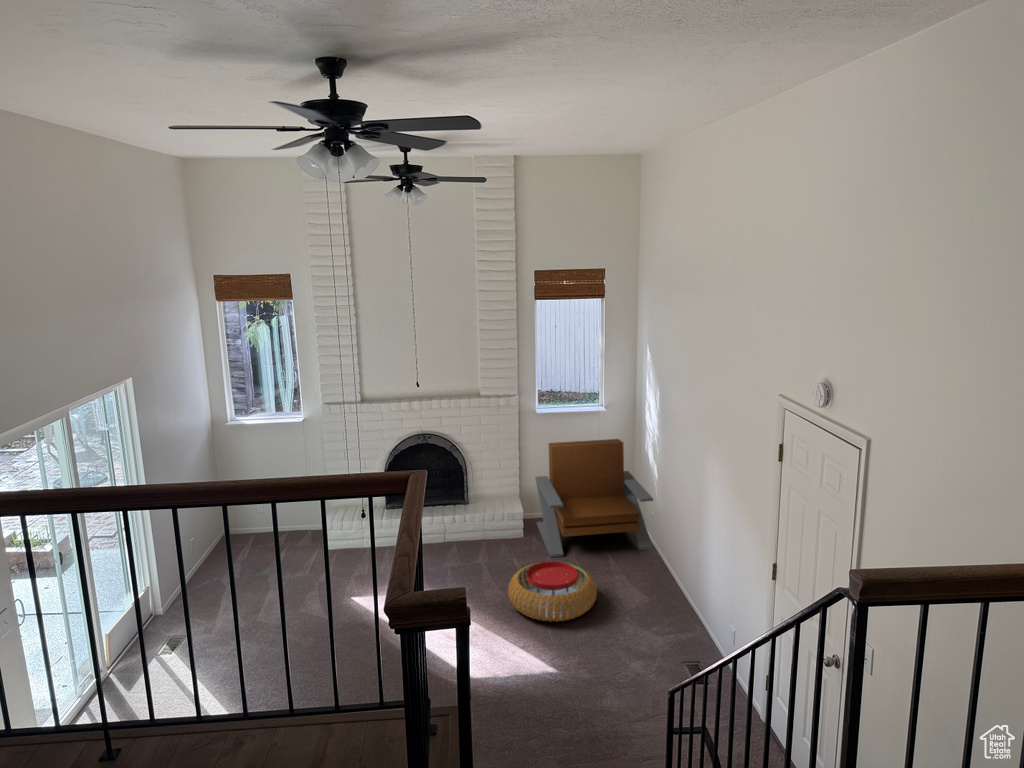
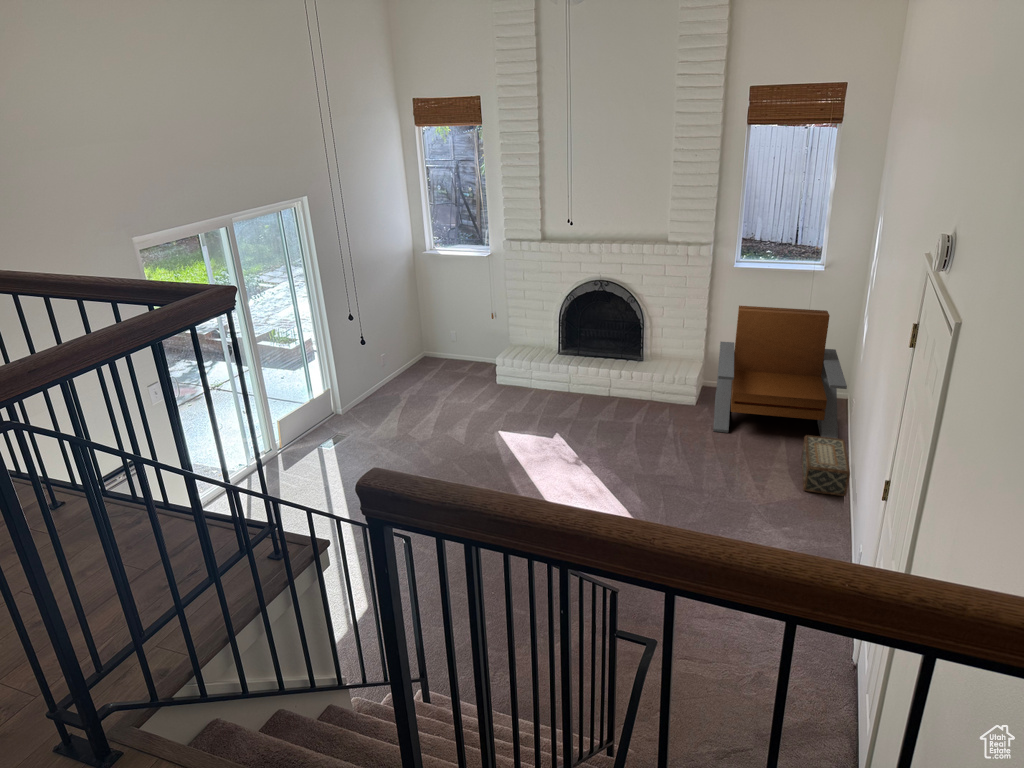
woven basket: none [631,544,681,594] -> present [802,435,850,496]
pouf: present [508,561,597,622] -> none [644,434,743,500]

